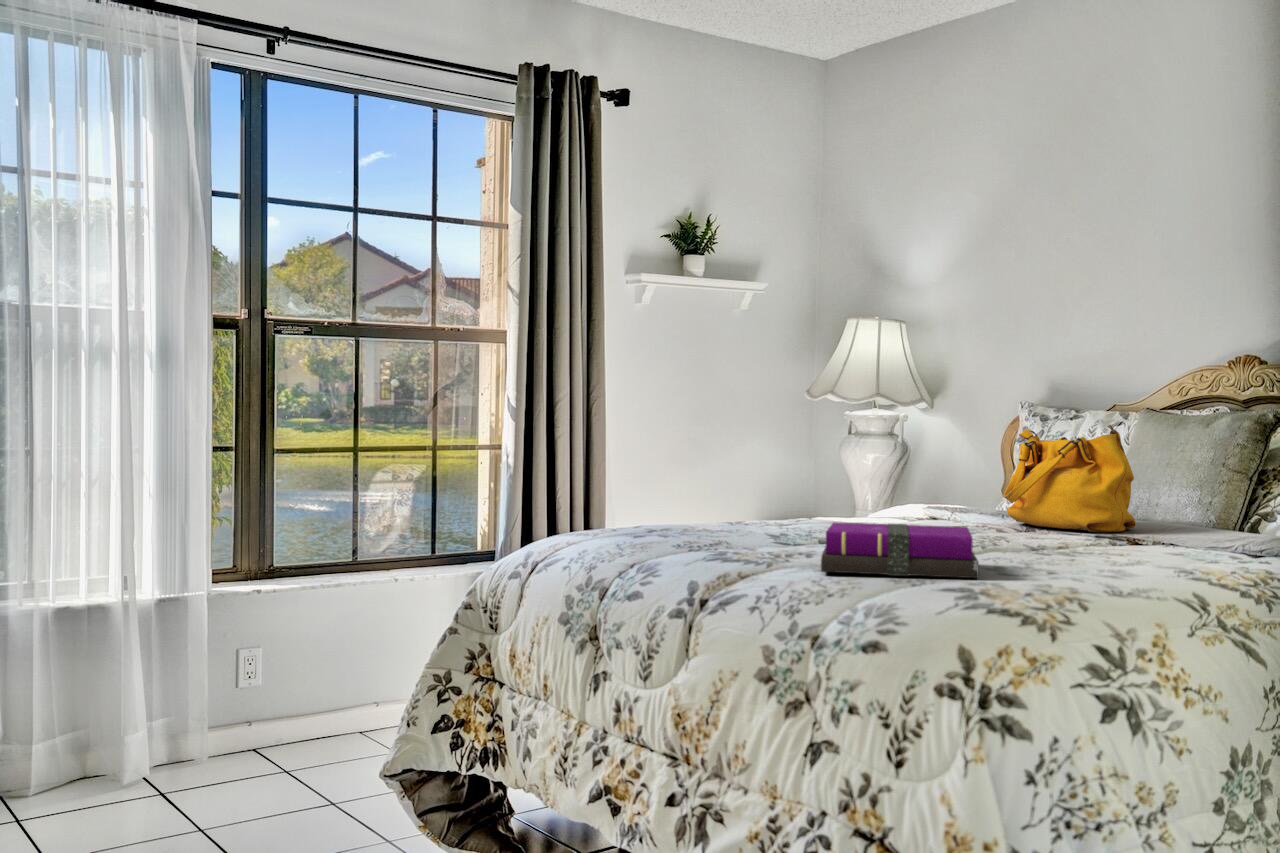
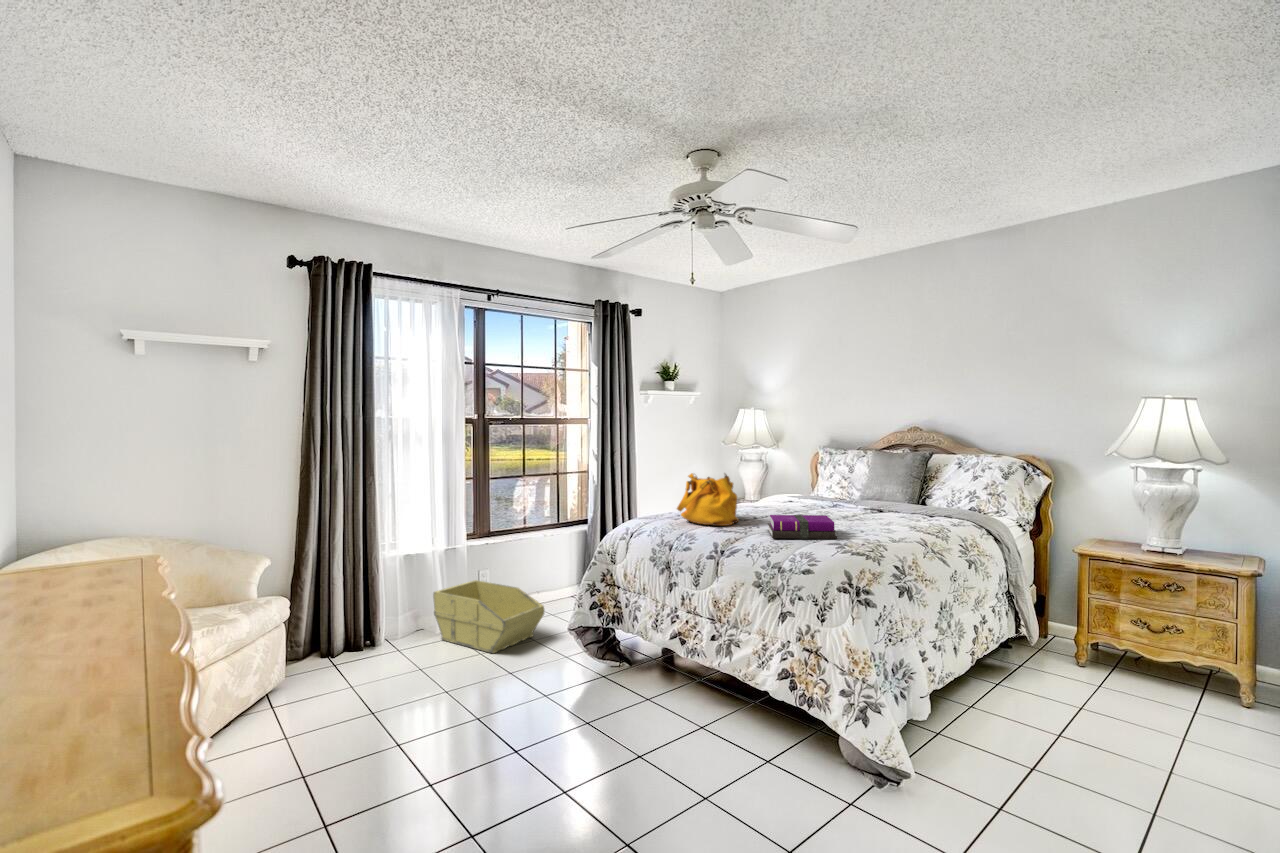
handbag: present [1003,425,1136,532] -> present [677,473,739,526]
storage bin: none [123,663,358,820] -> present [433,580,544,653]

